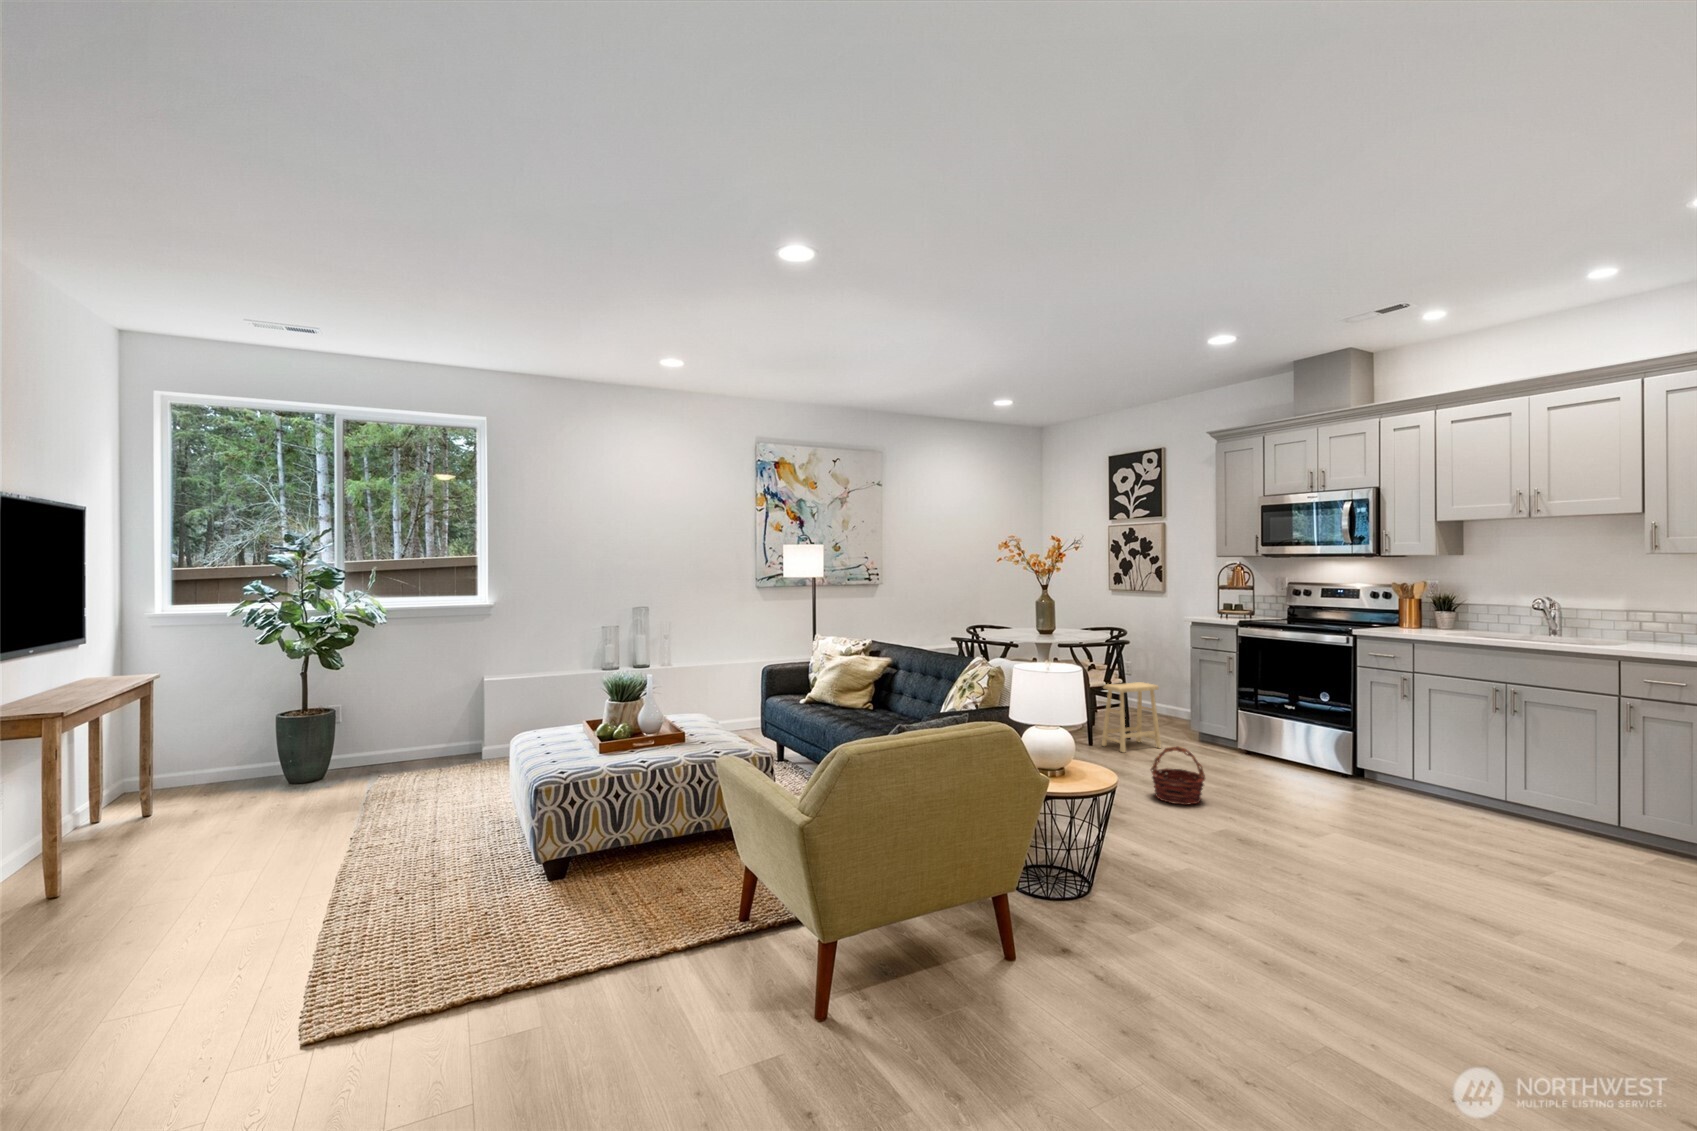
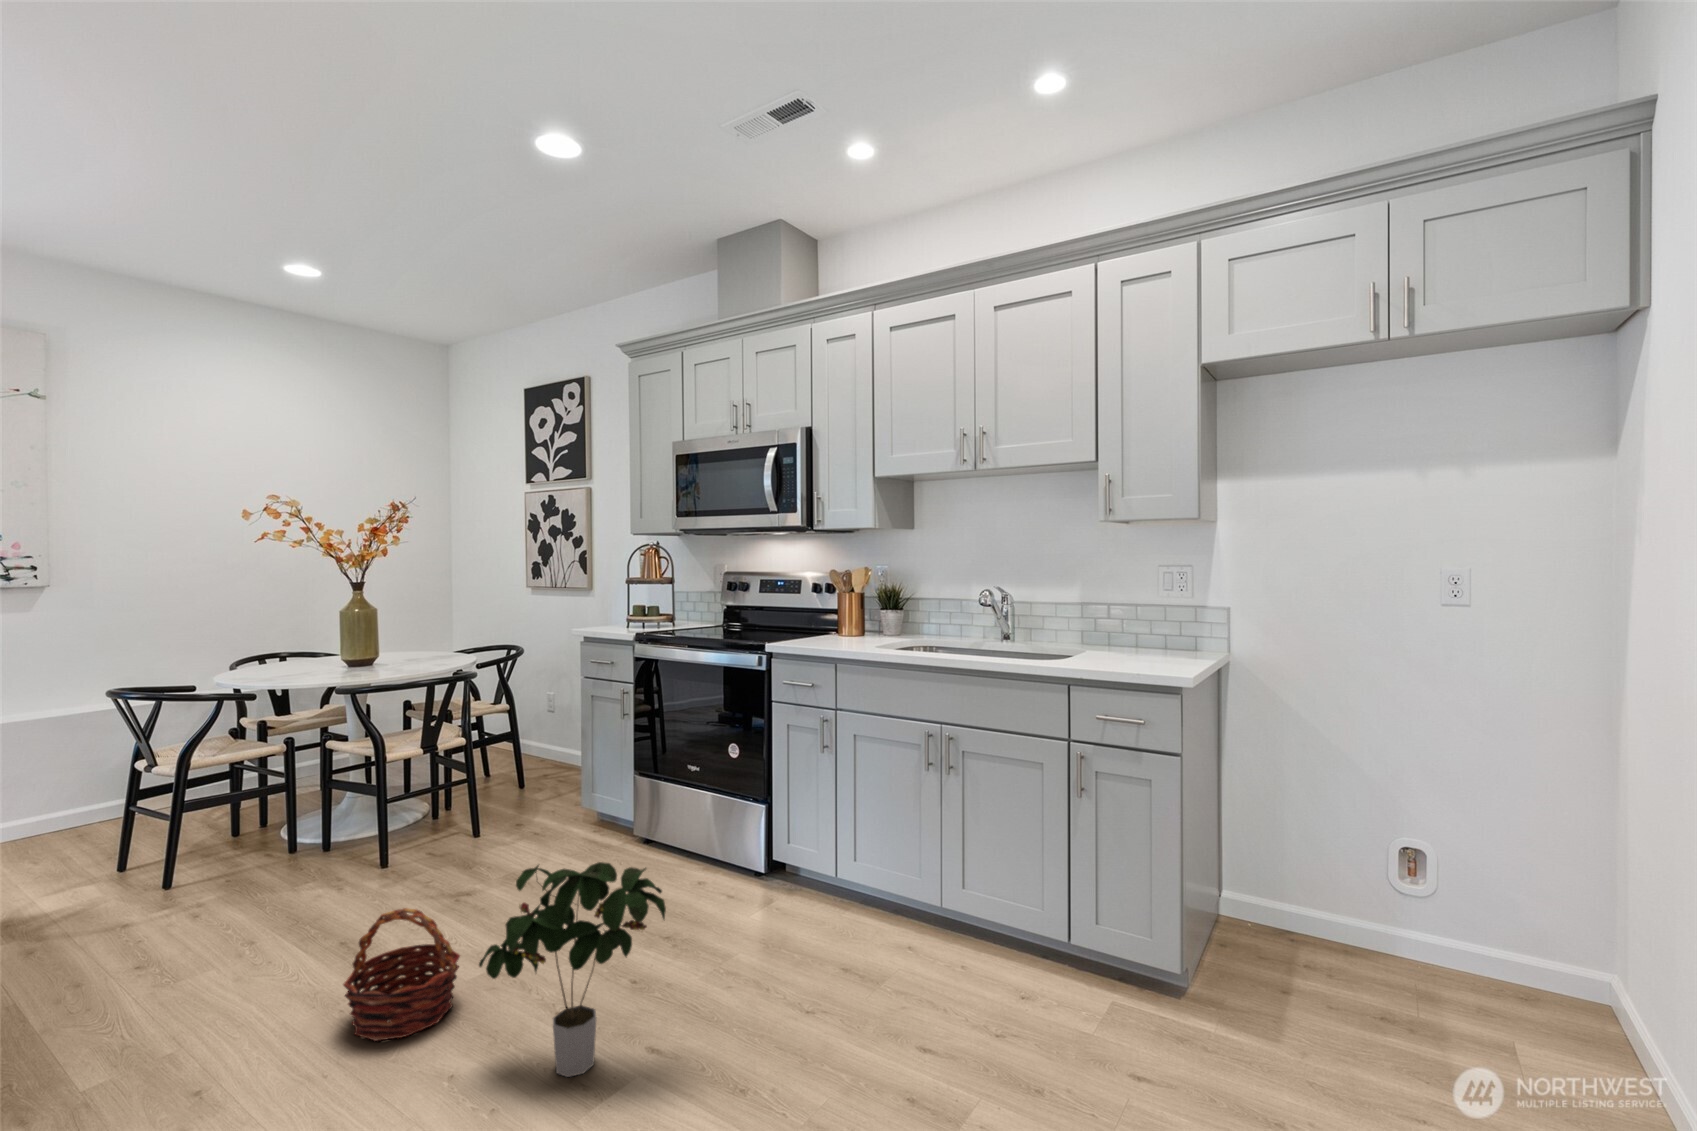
footstool: present [1102,682,1161,753] -> none [409,742,516,877]
potted plant: none [1238,726,1345,829] -> present [479,862,666,1077]

